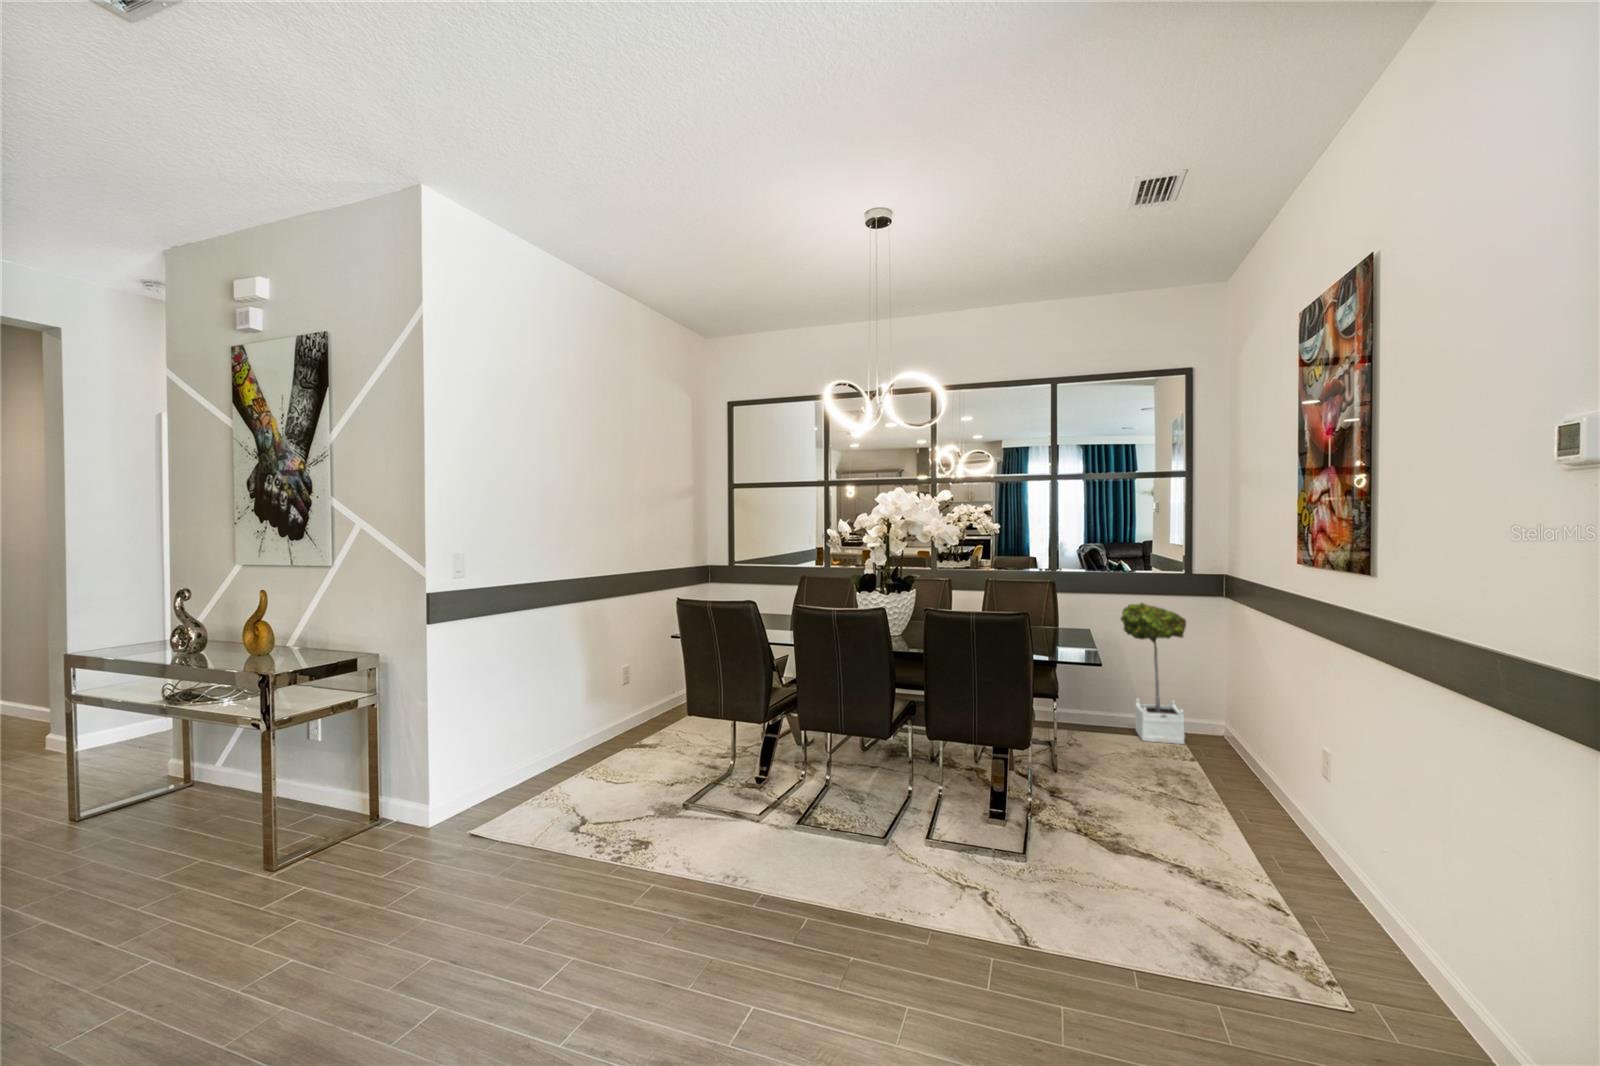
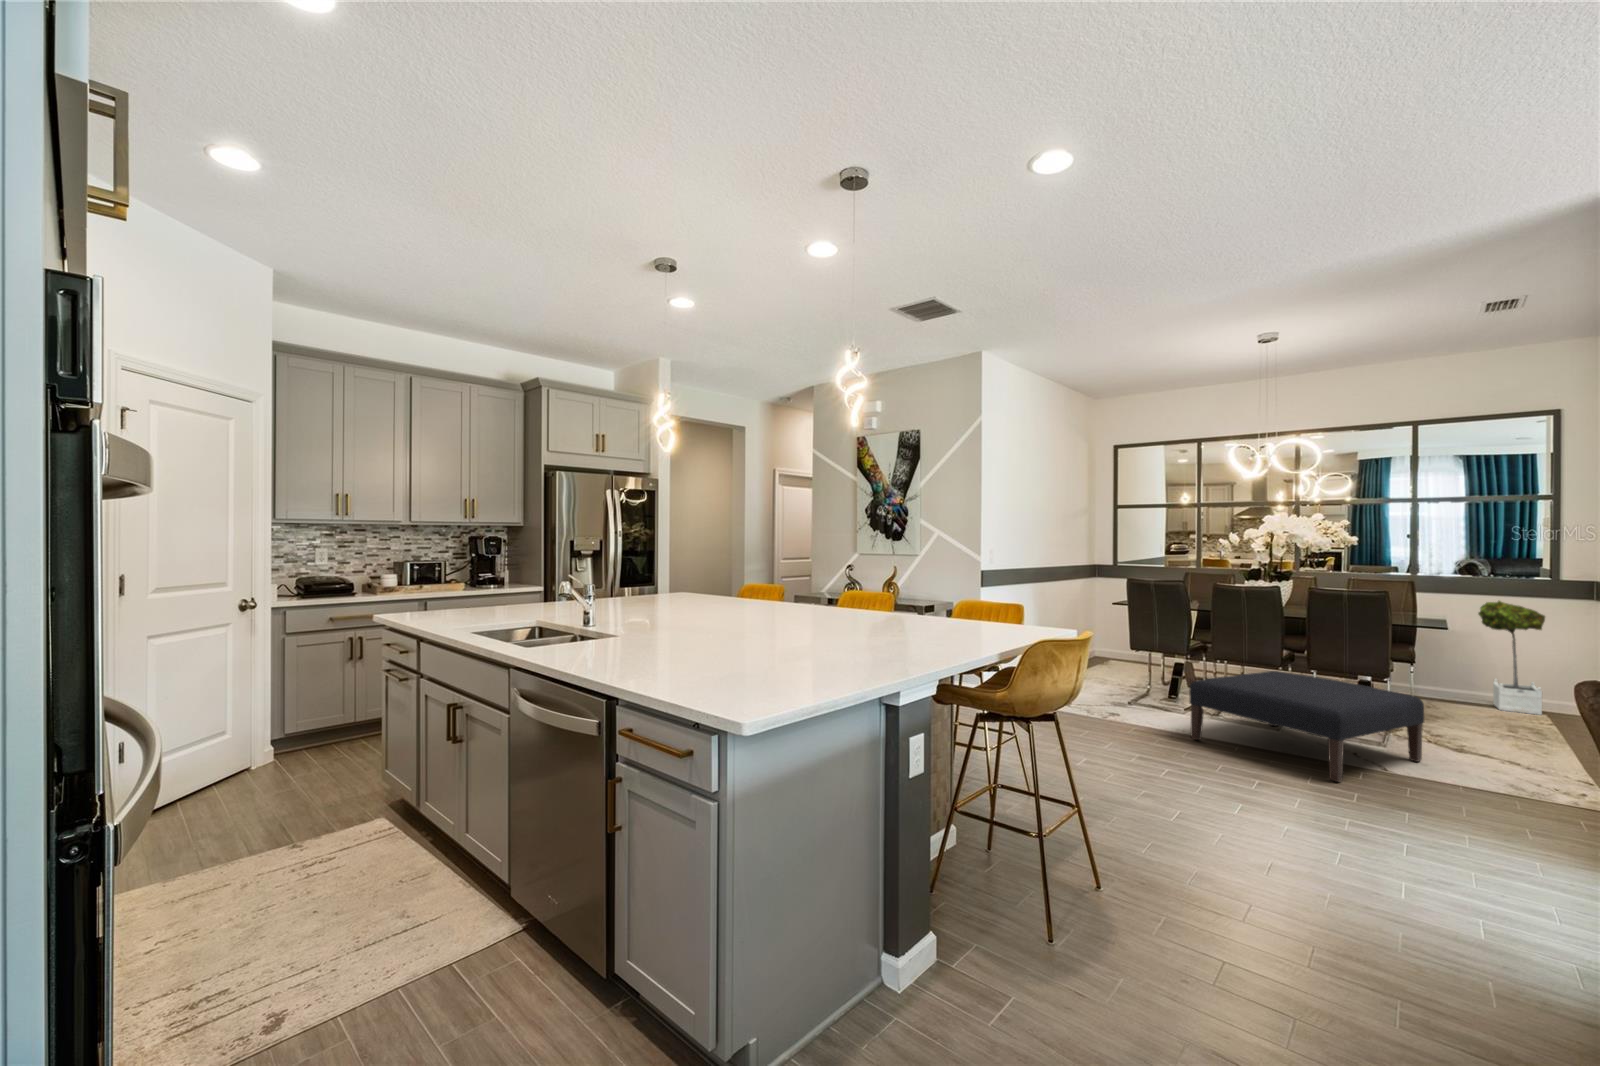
ottoman: none [731,739,1074,1008] -> present [1190,671,1424,782]

